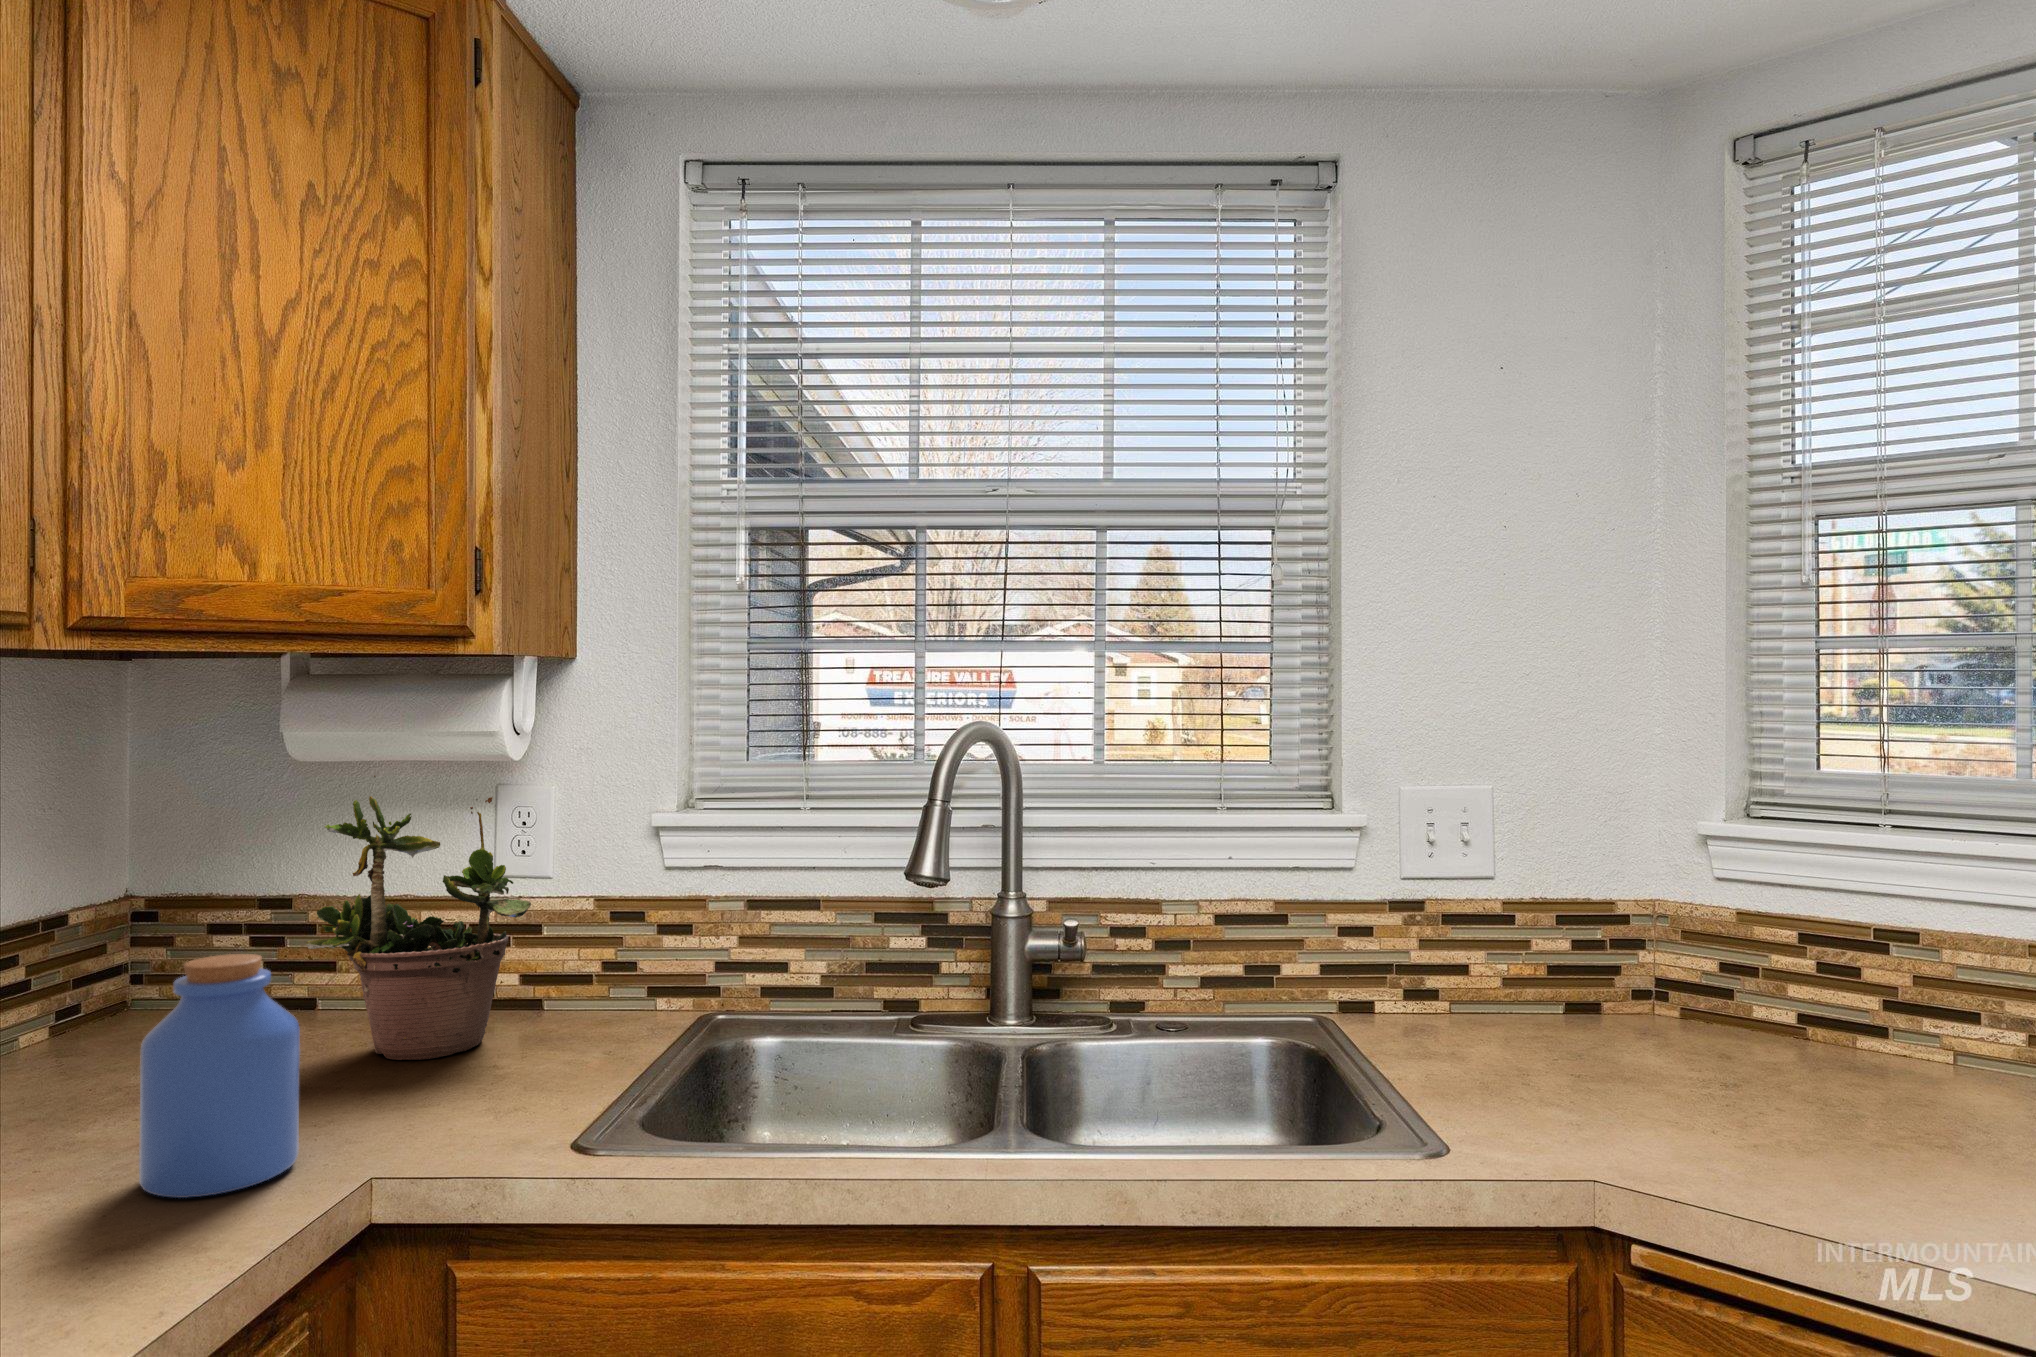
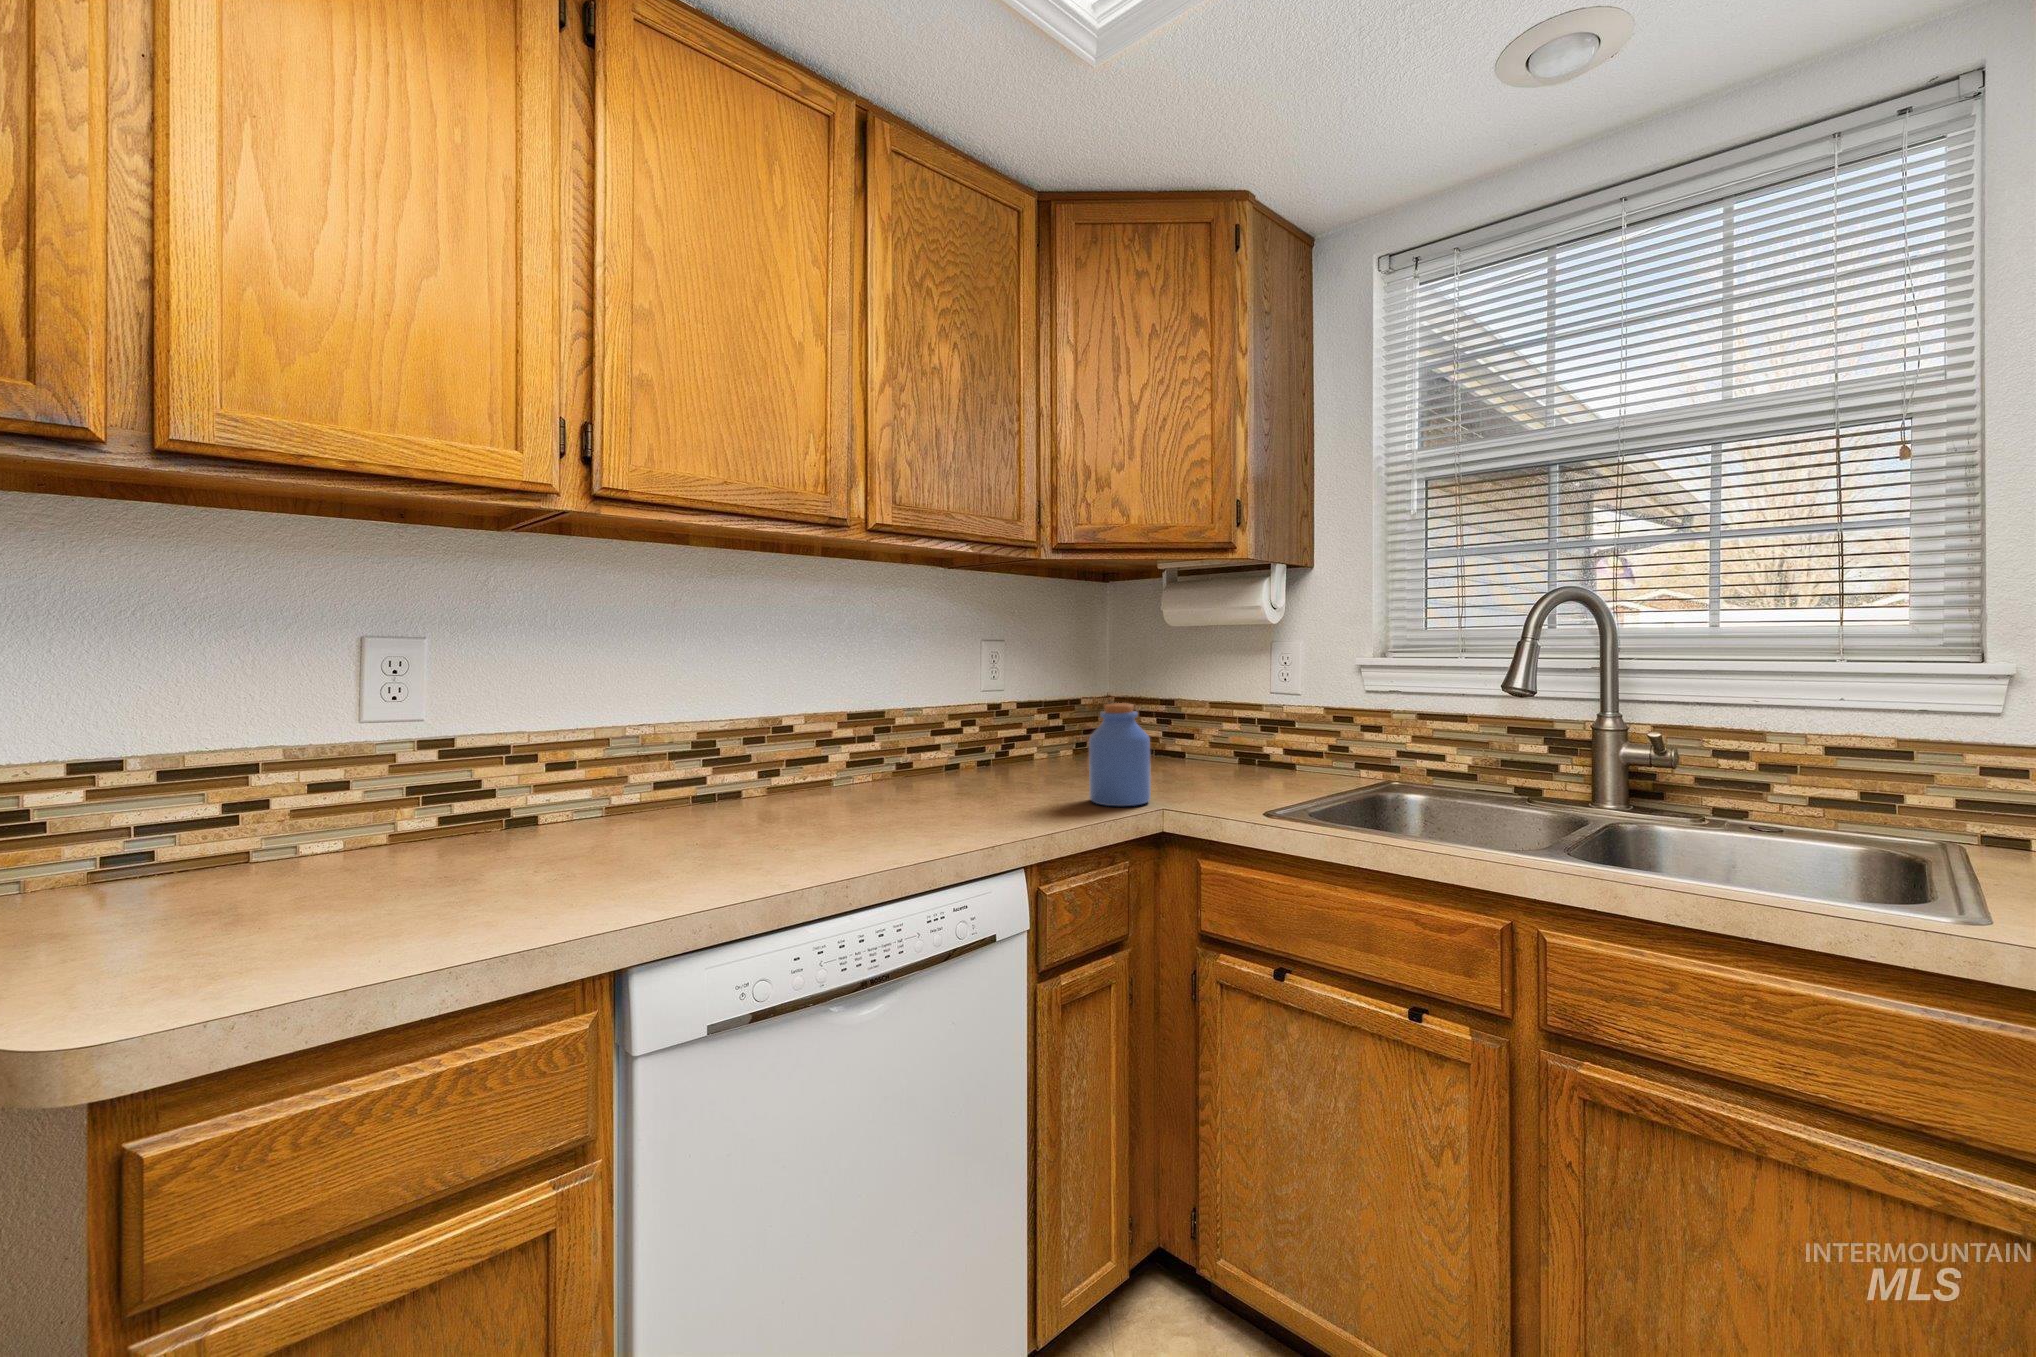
potted plant: present [305,775,531,1060] -> none [1170,631,1278,780]

